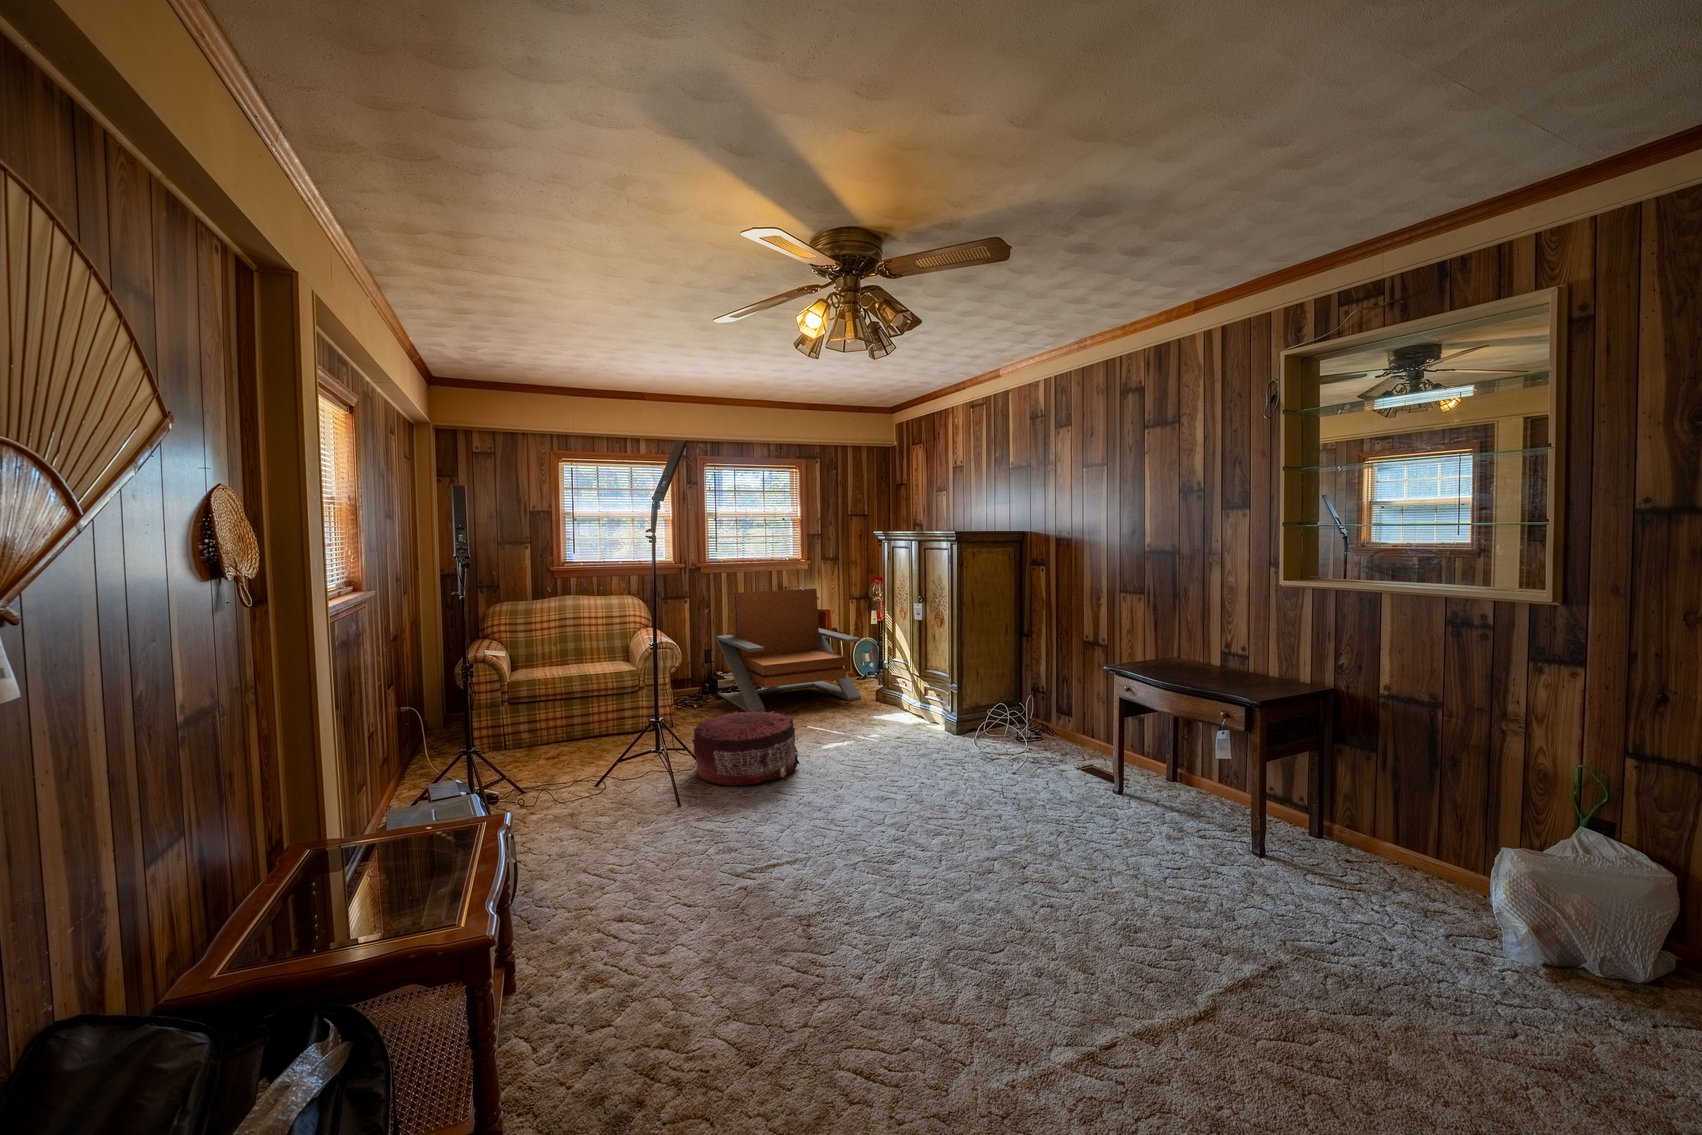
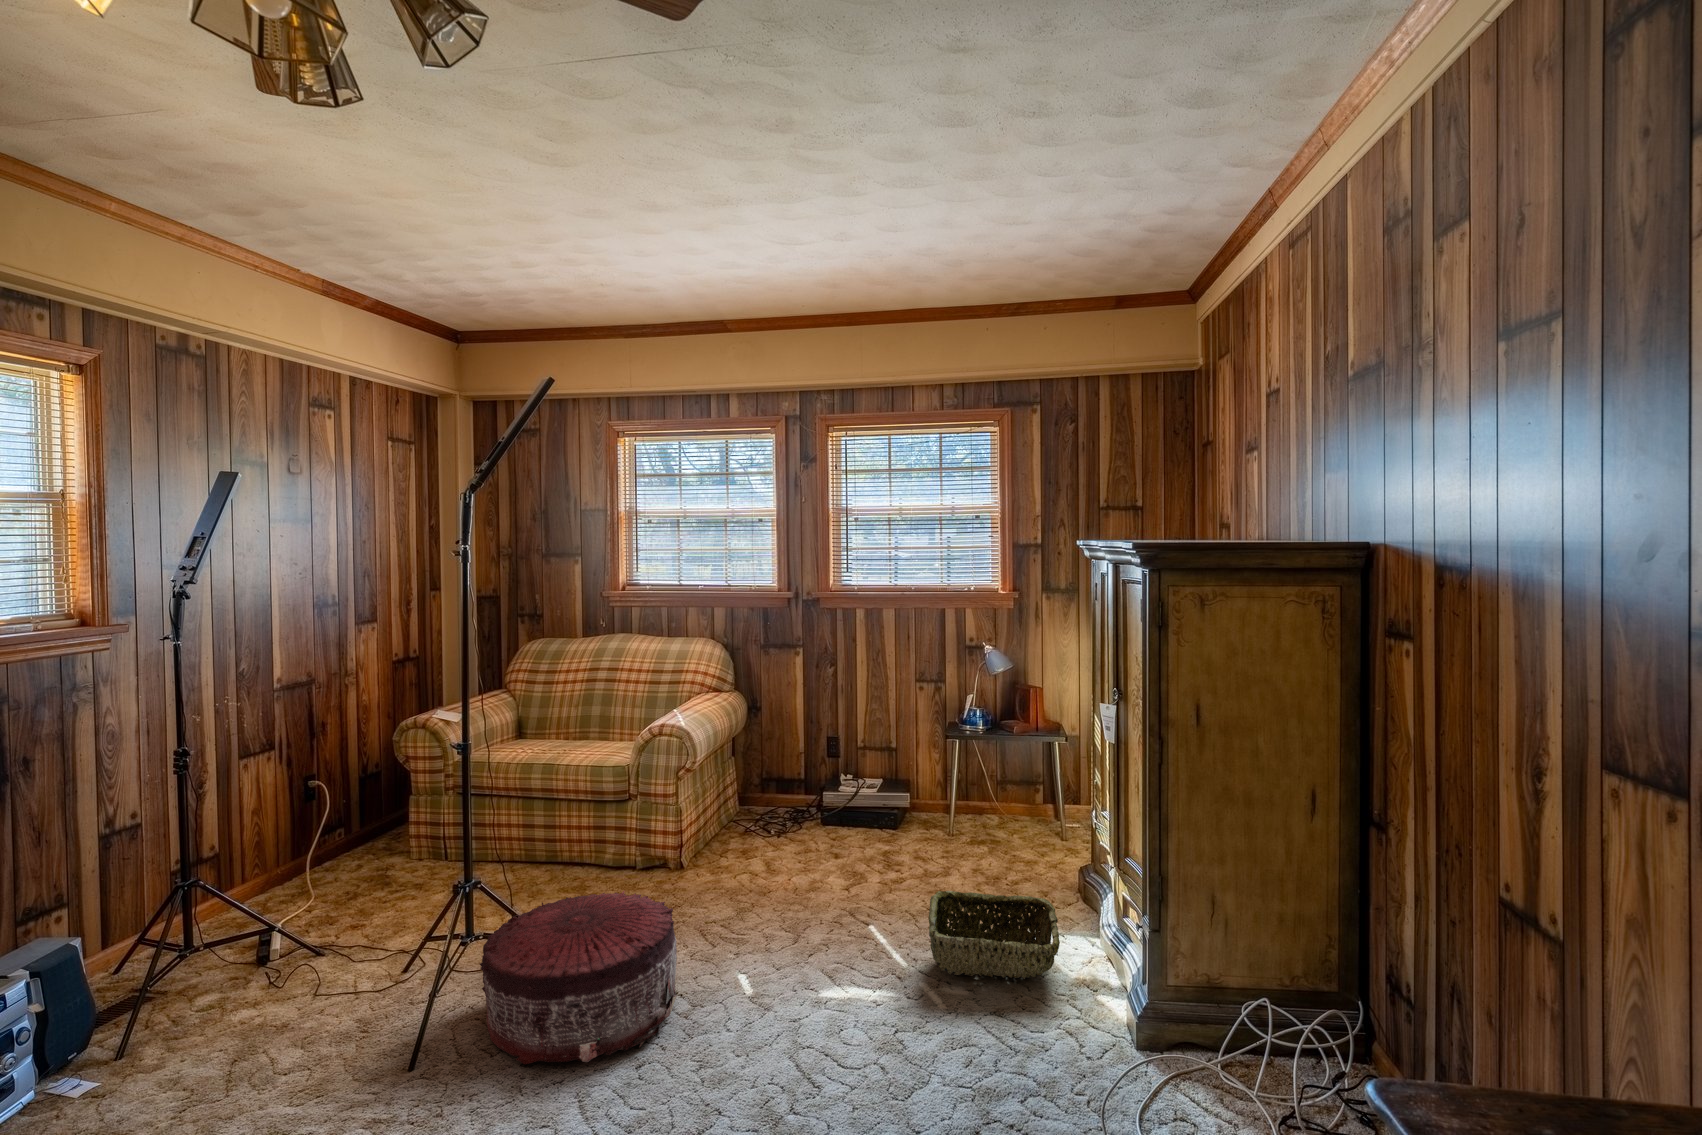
lounge chair: present [716,589,861,712] -> none [803,646,1032,877]
woven basket: none [861,690,928,728] -> present [929,891,1060,979]

